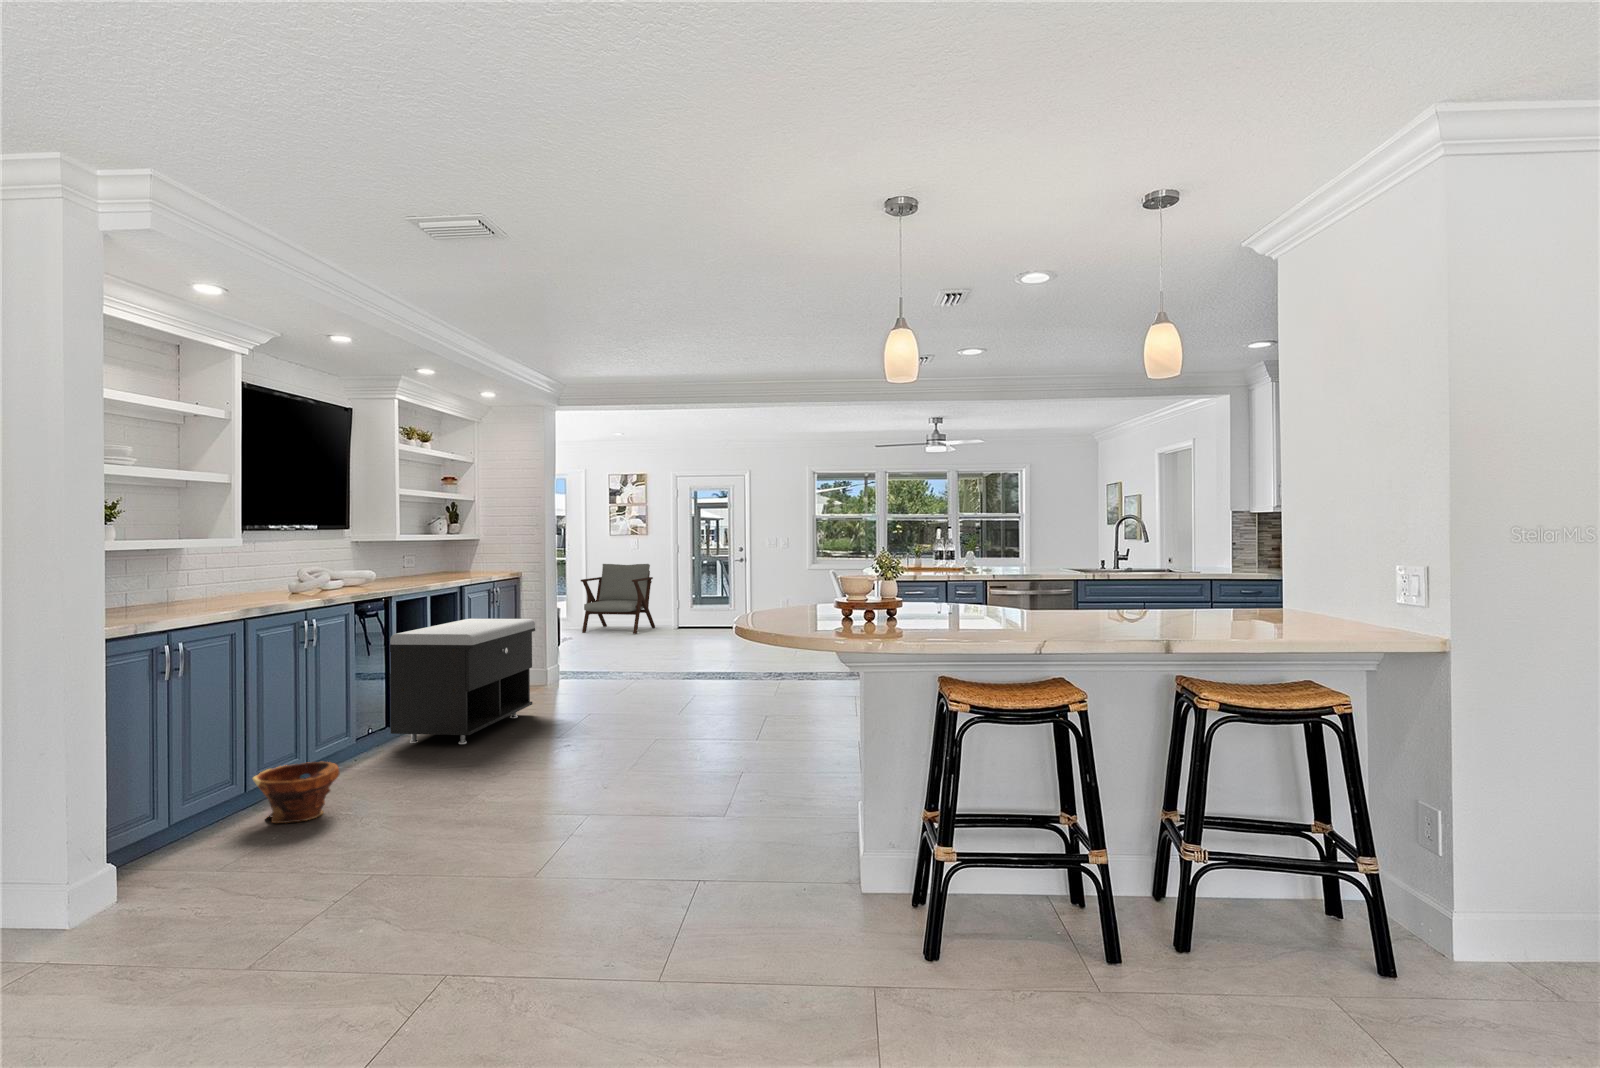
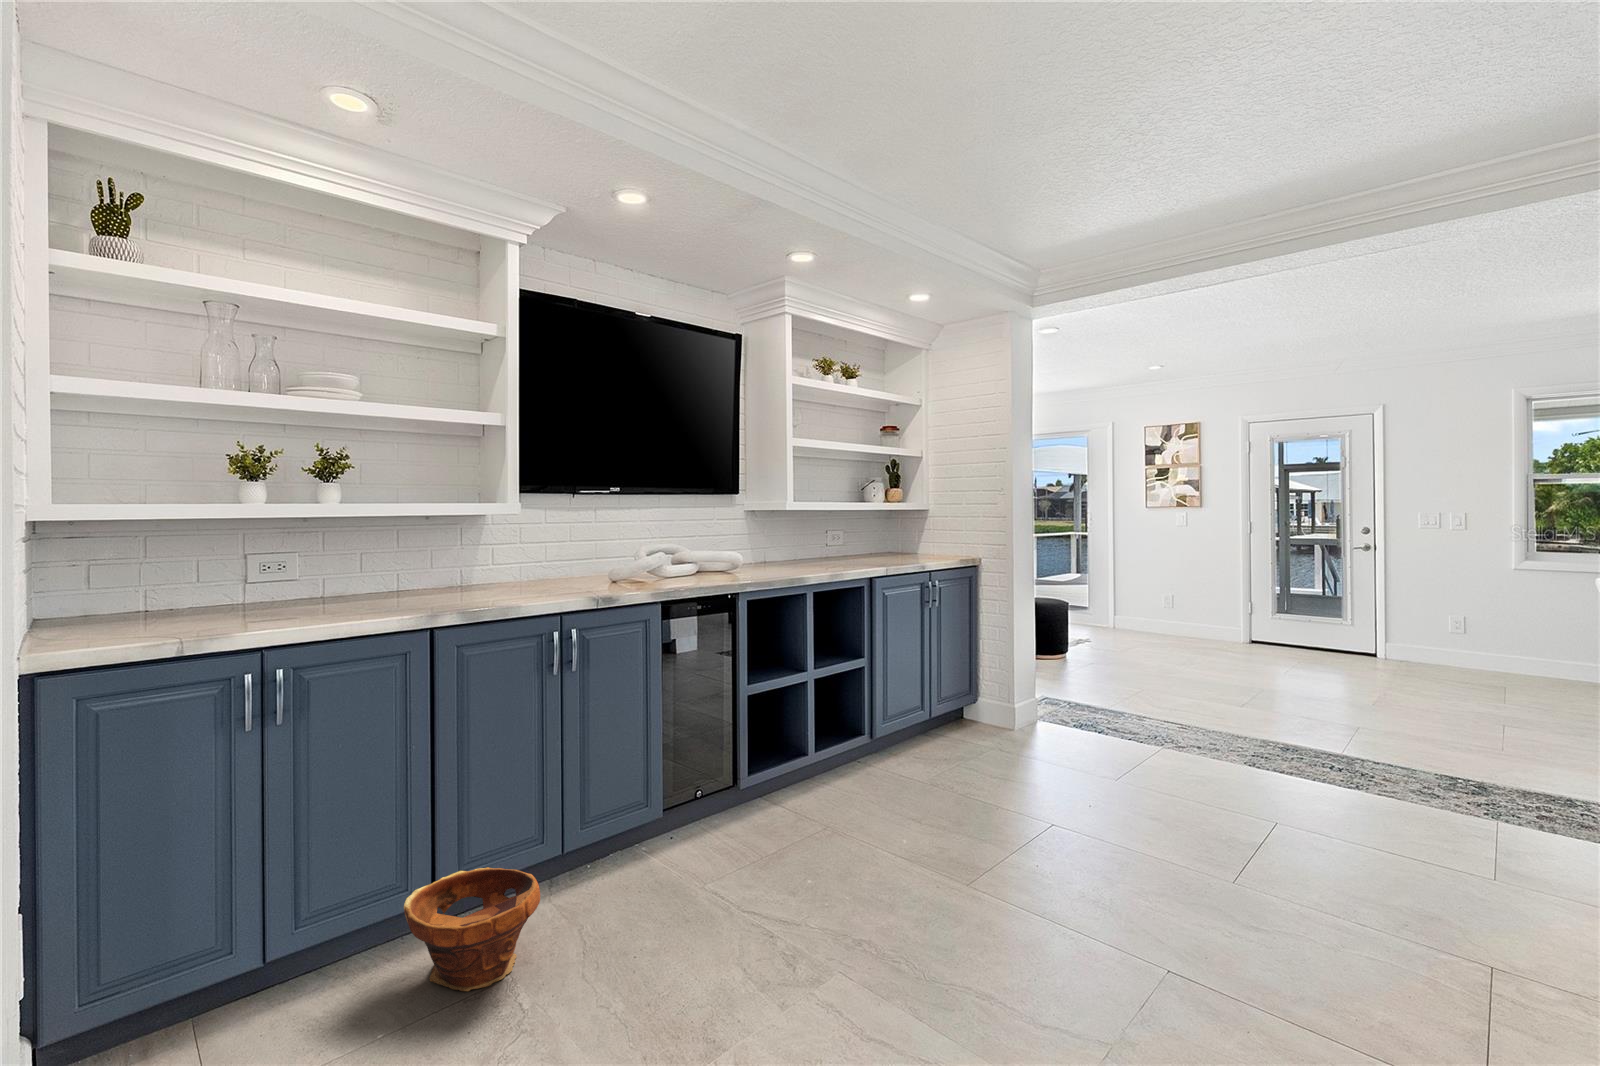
lounge chair: present [581,564,655,634] -> none [1100,548,1211,649]
storage bench: present [390,619,535,744] -> none [733,628,967,844]

